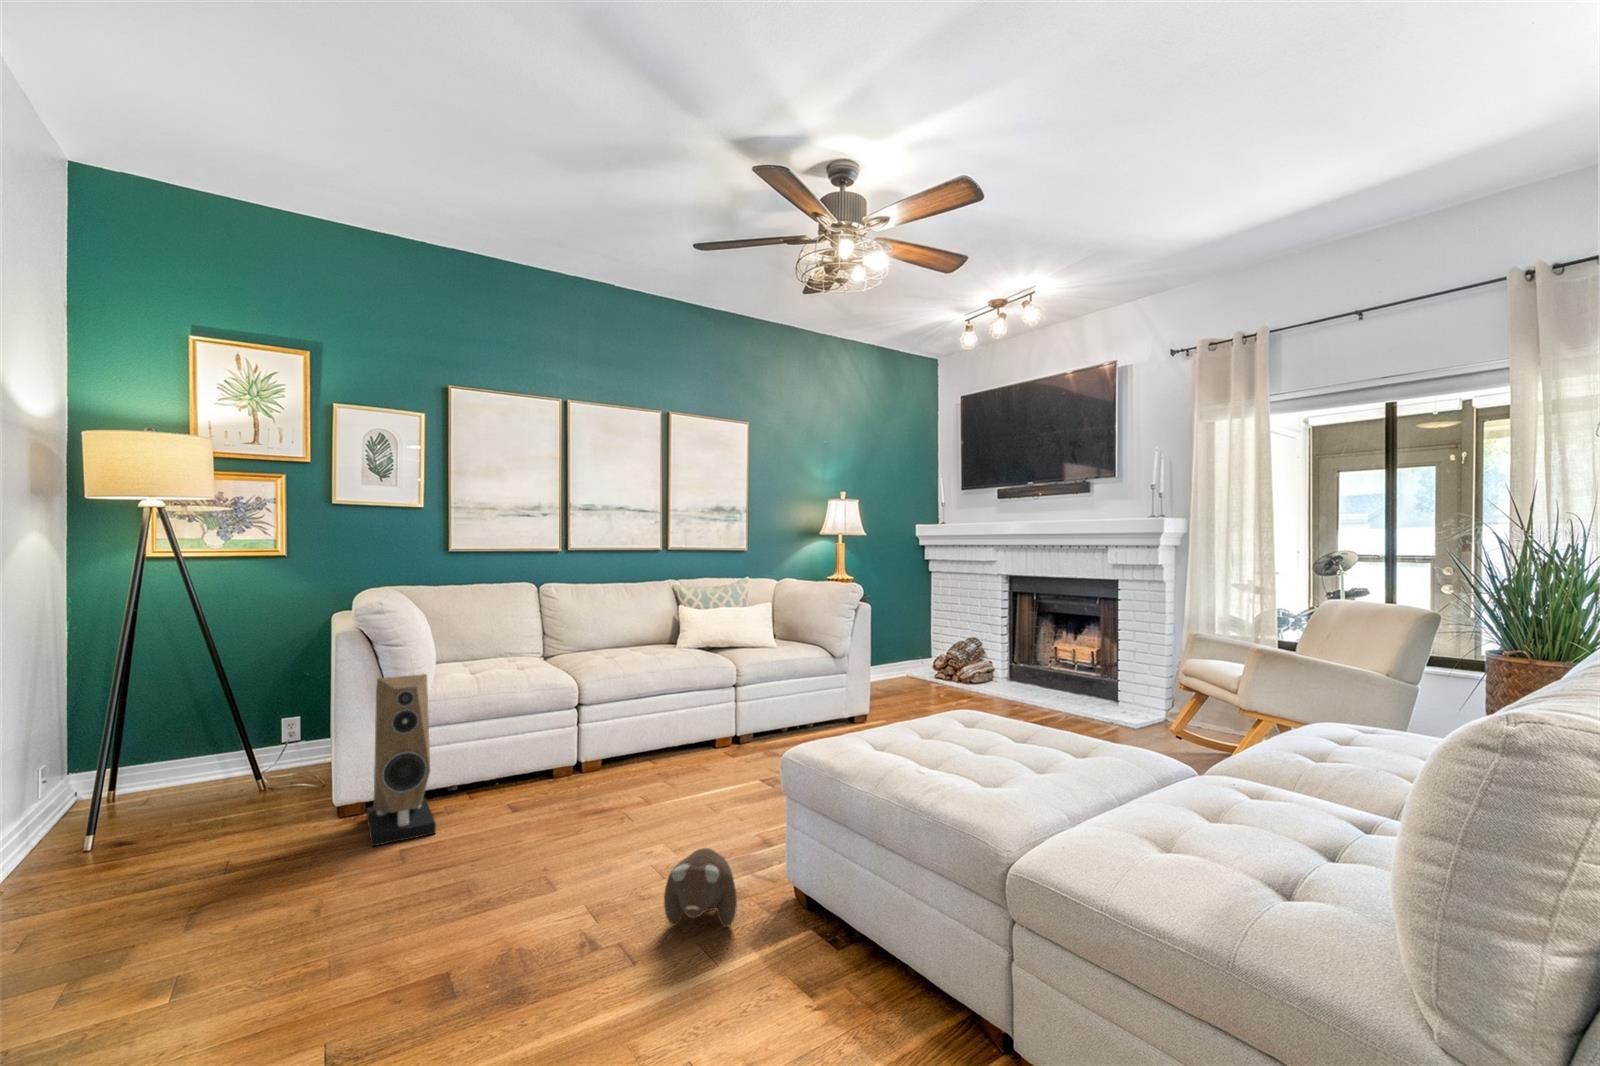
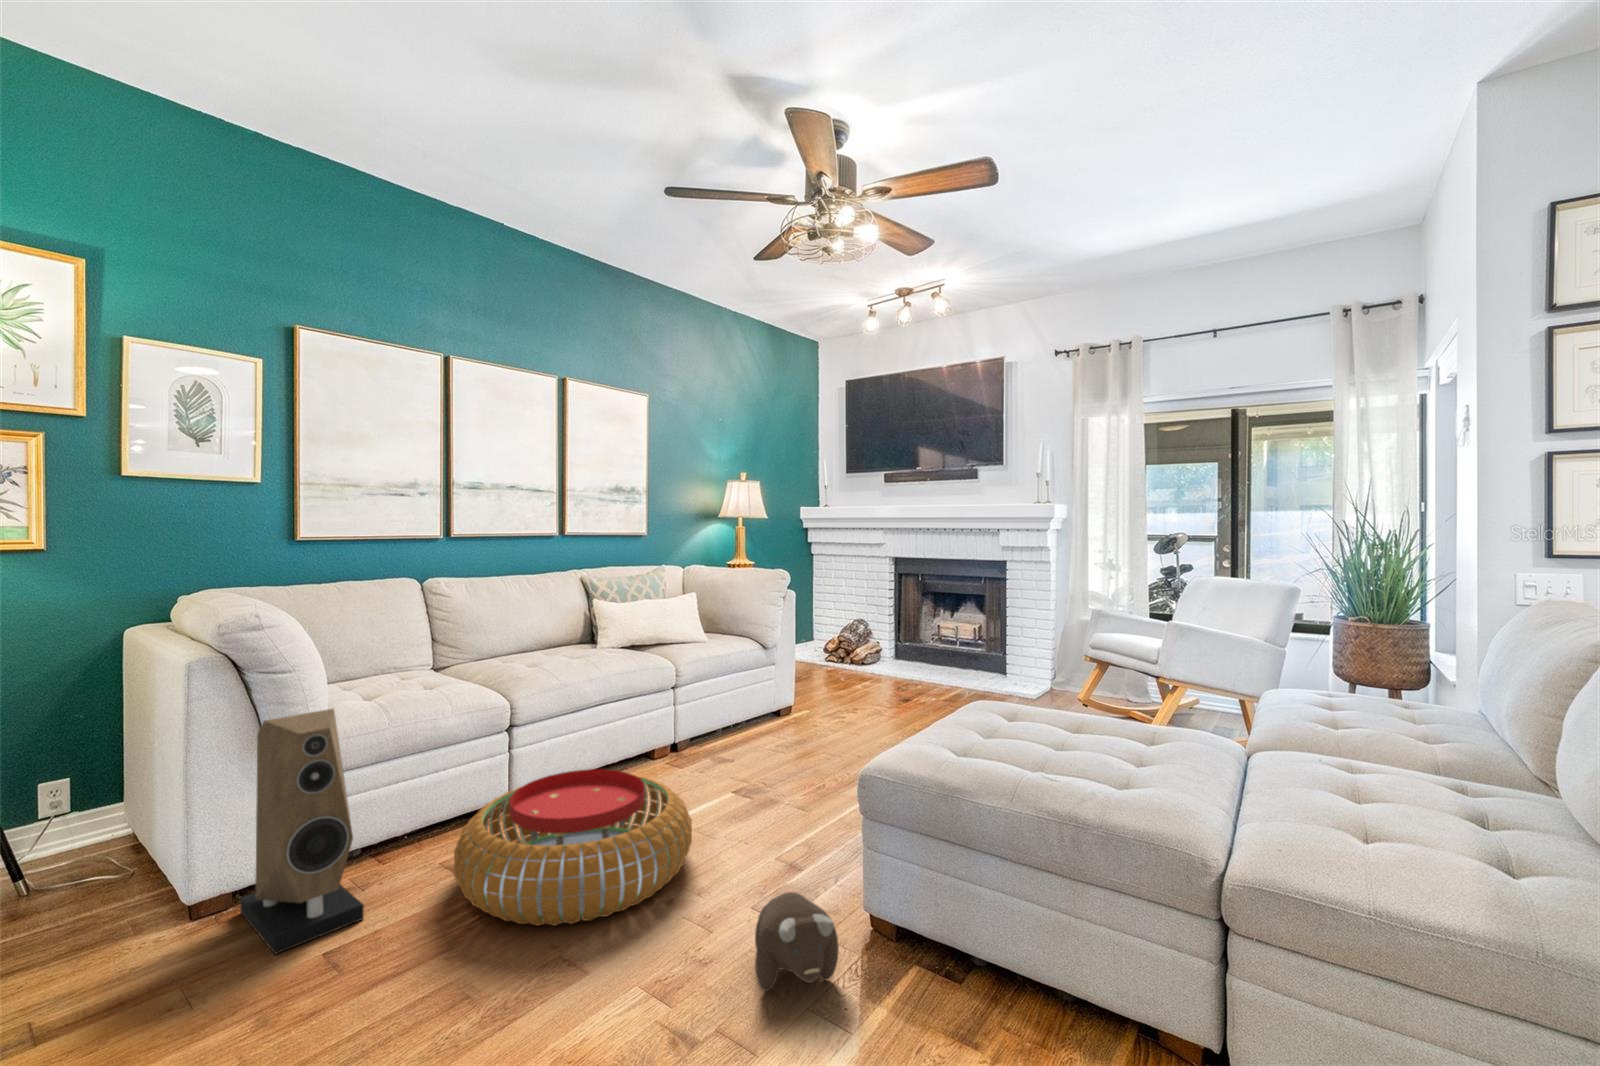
pouf: none [496,743,690,858] -> present [454,769,692,926]

